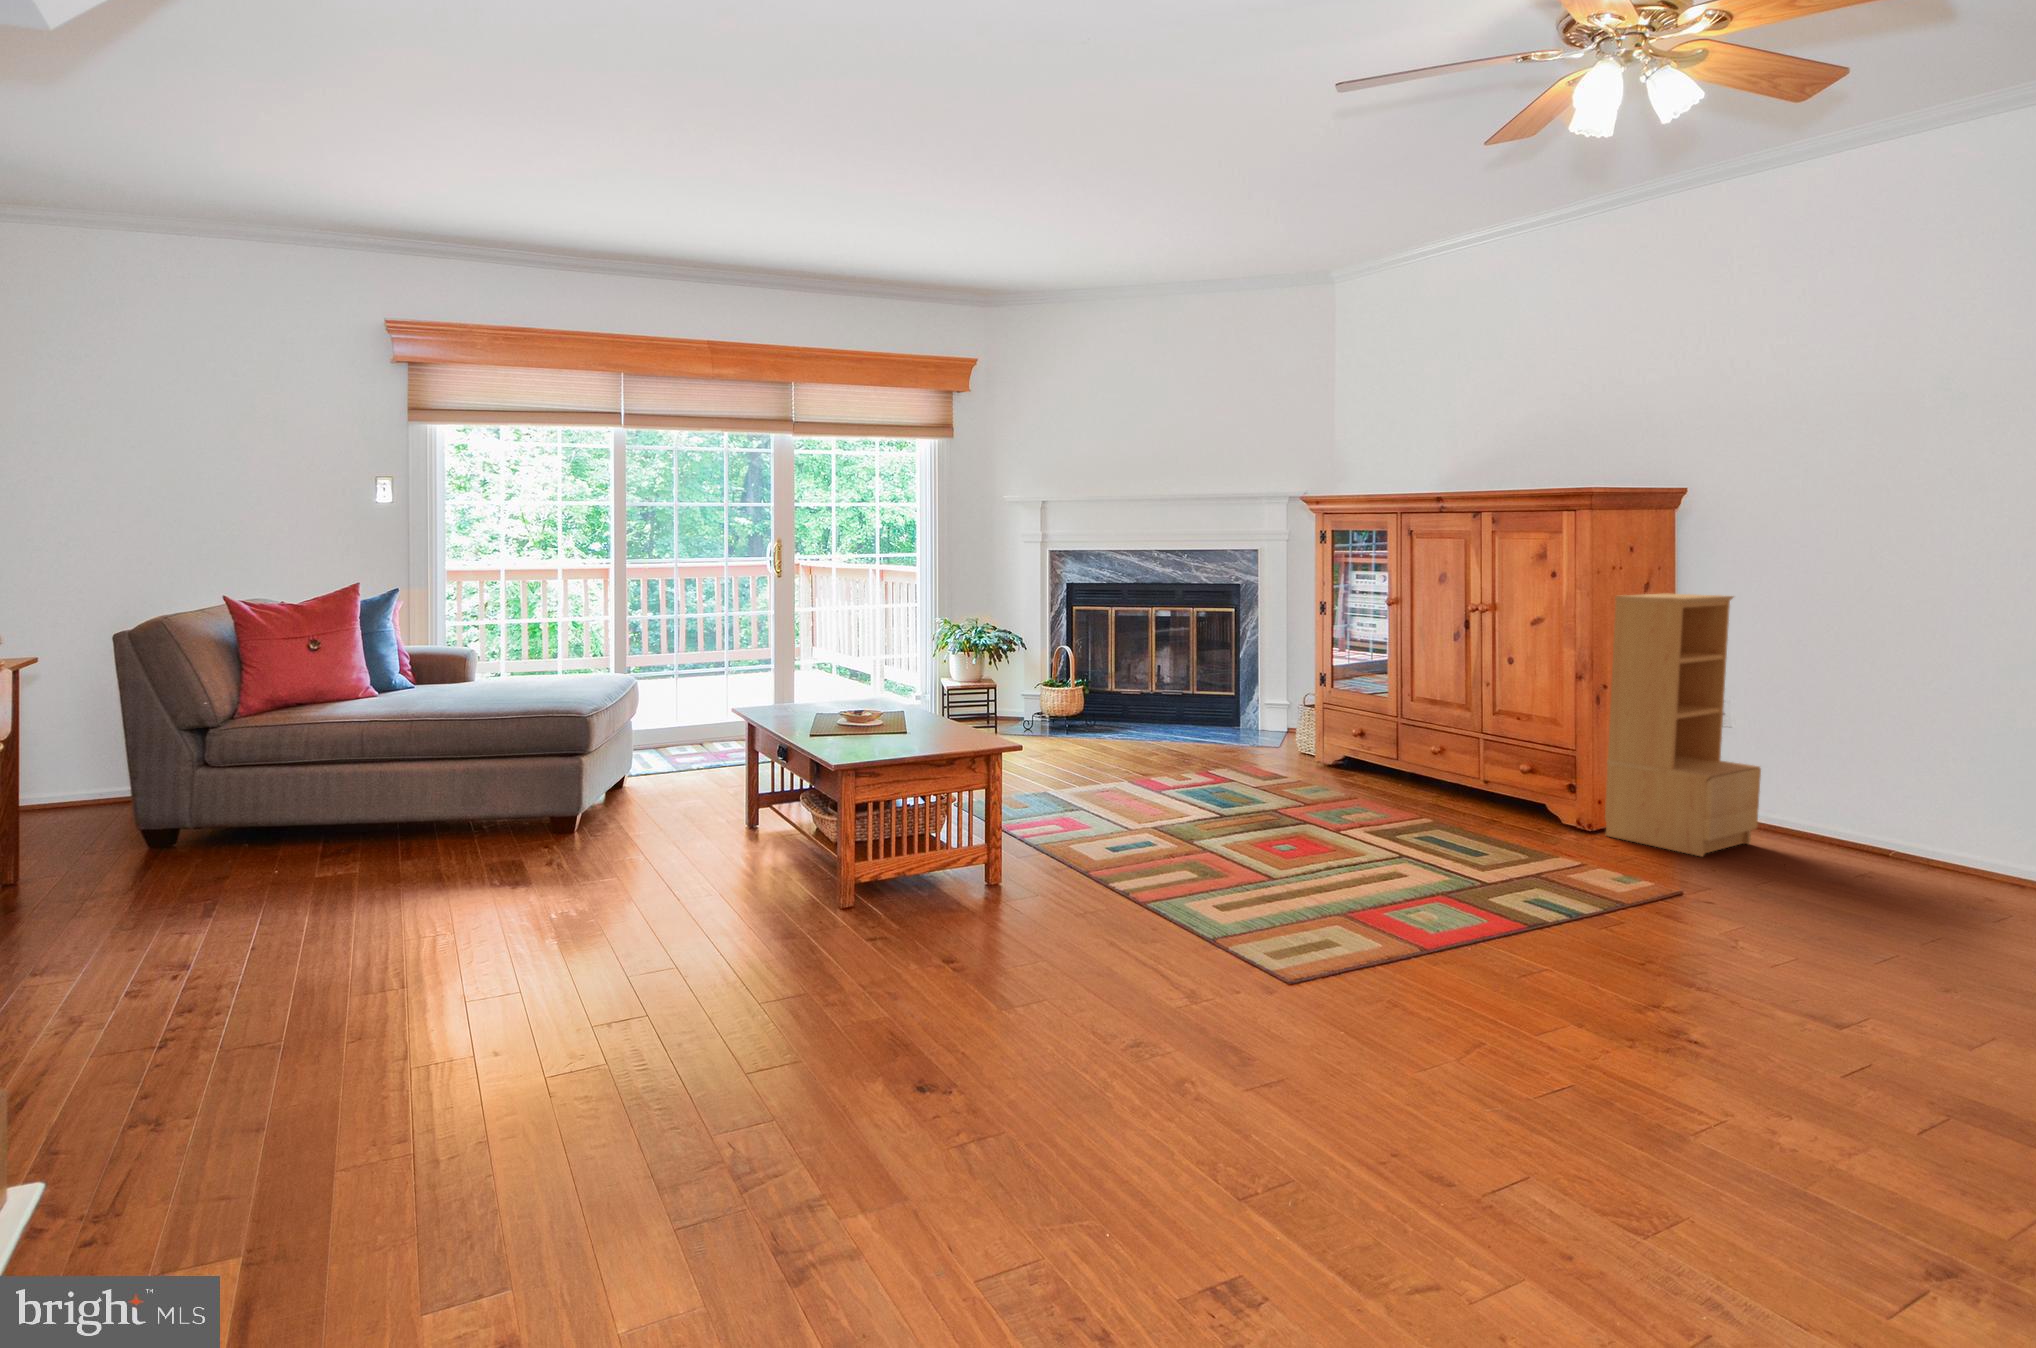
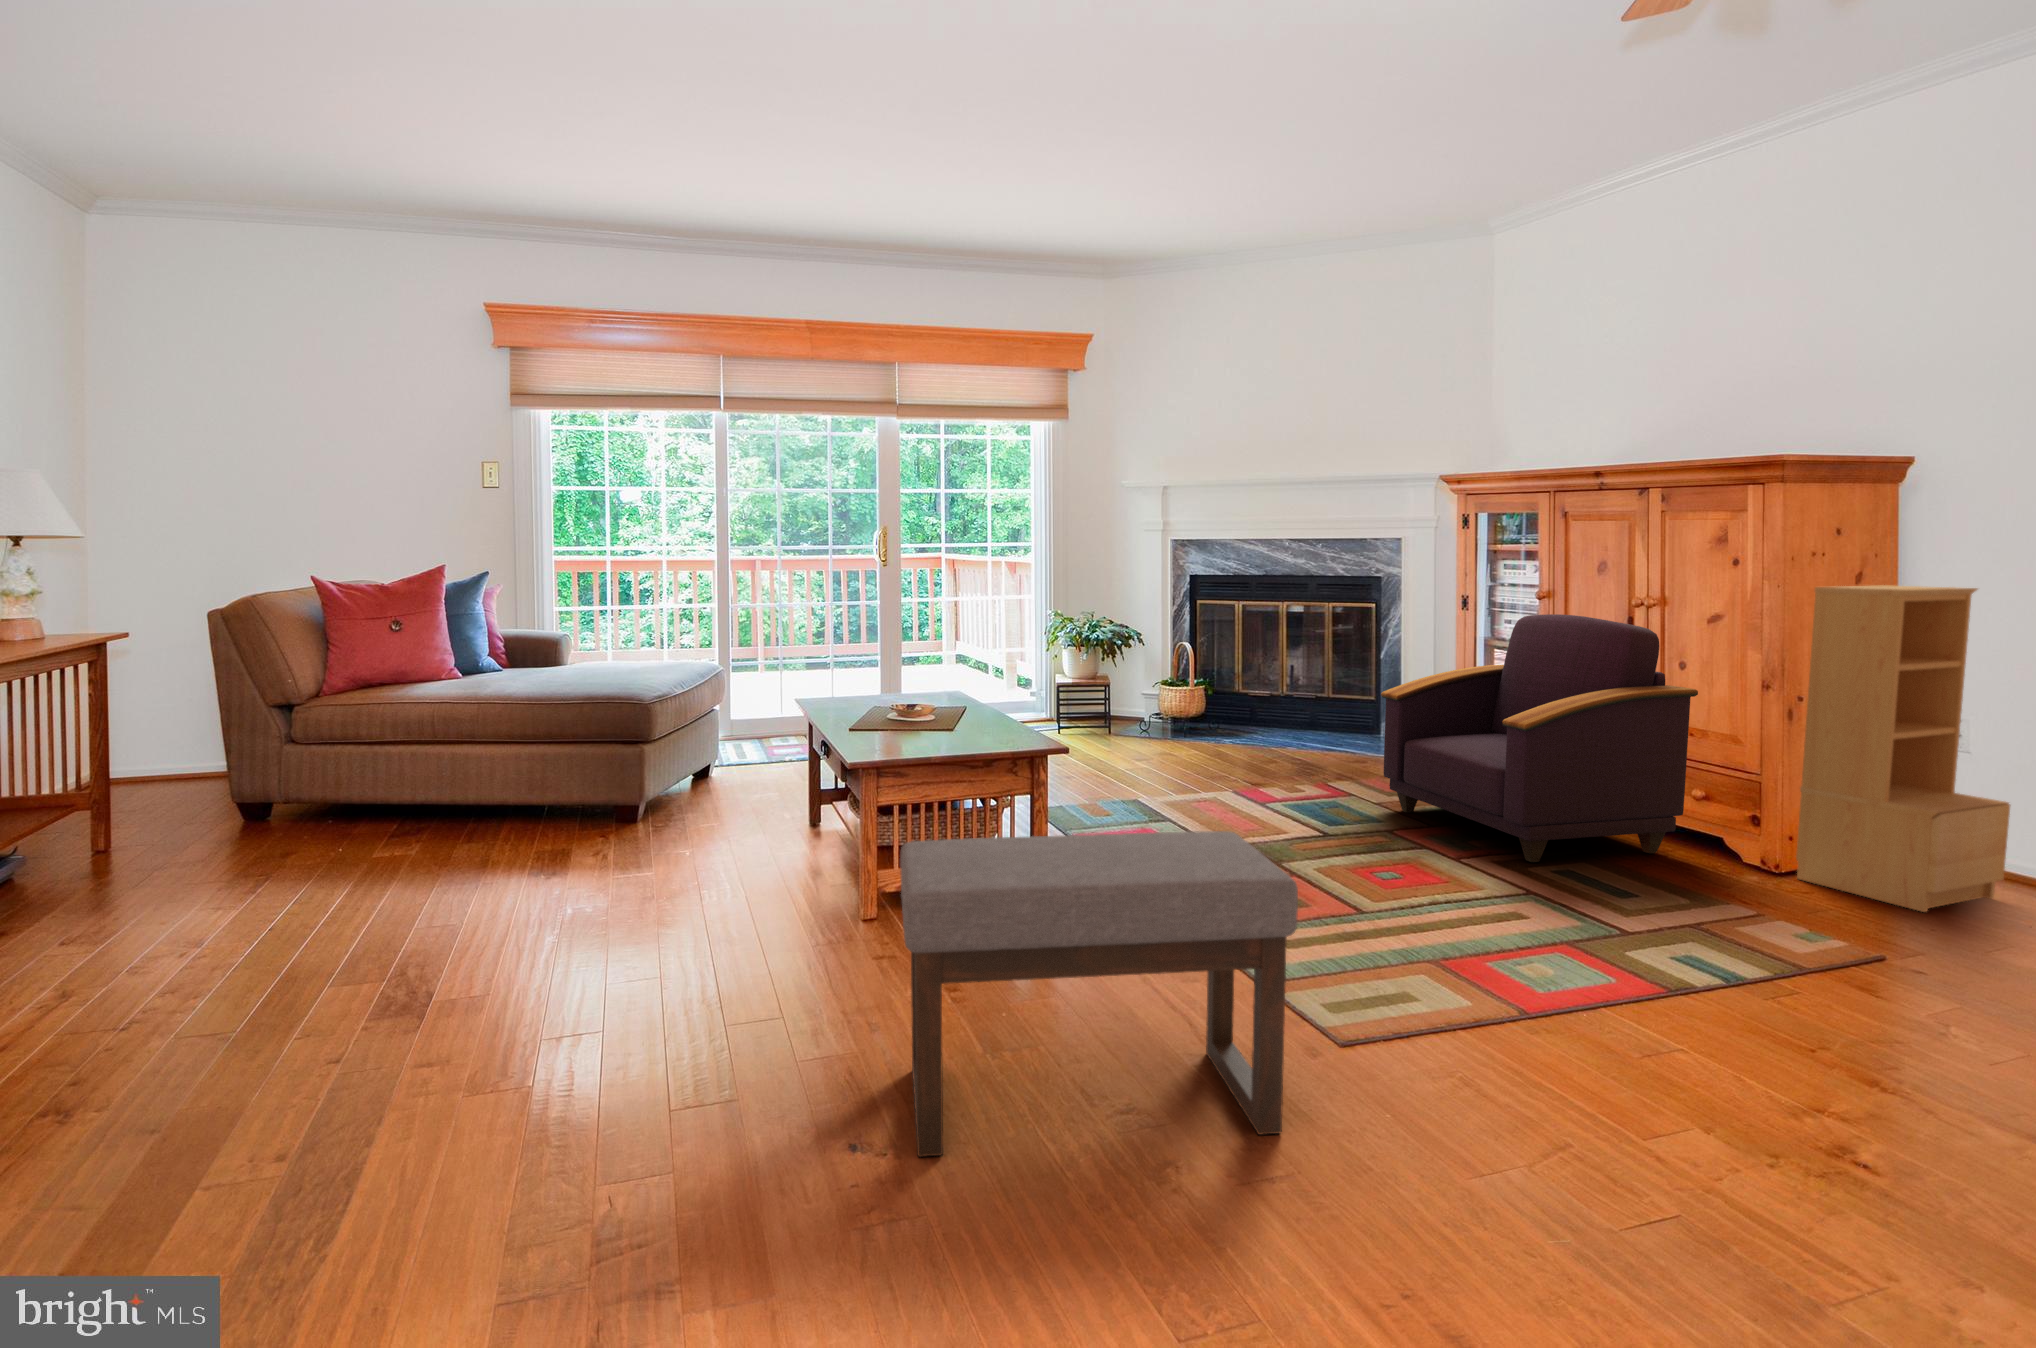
armchair: none [1261,619,1526,832] -> present [1381,614,1698,862]
ottoman: none [940,809,1276,1083] -> present [900,831,1298,1157]

